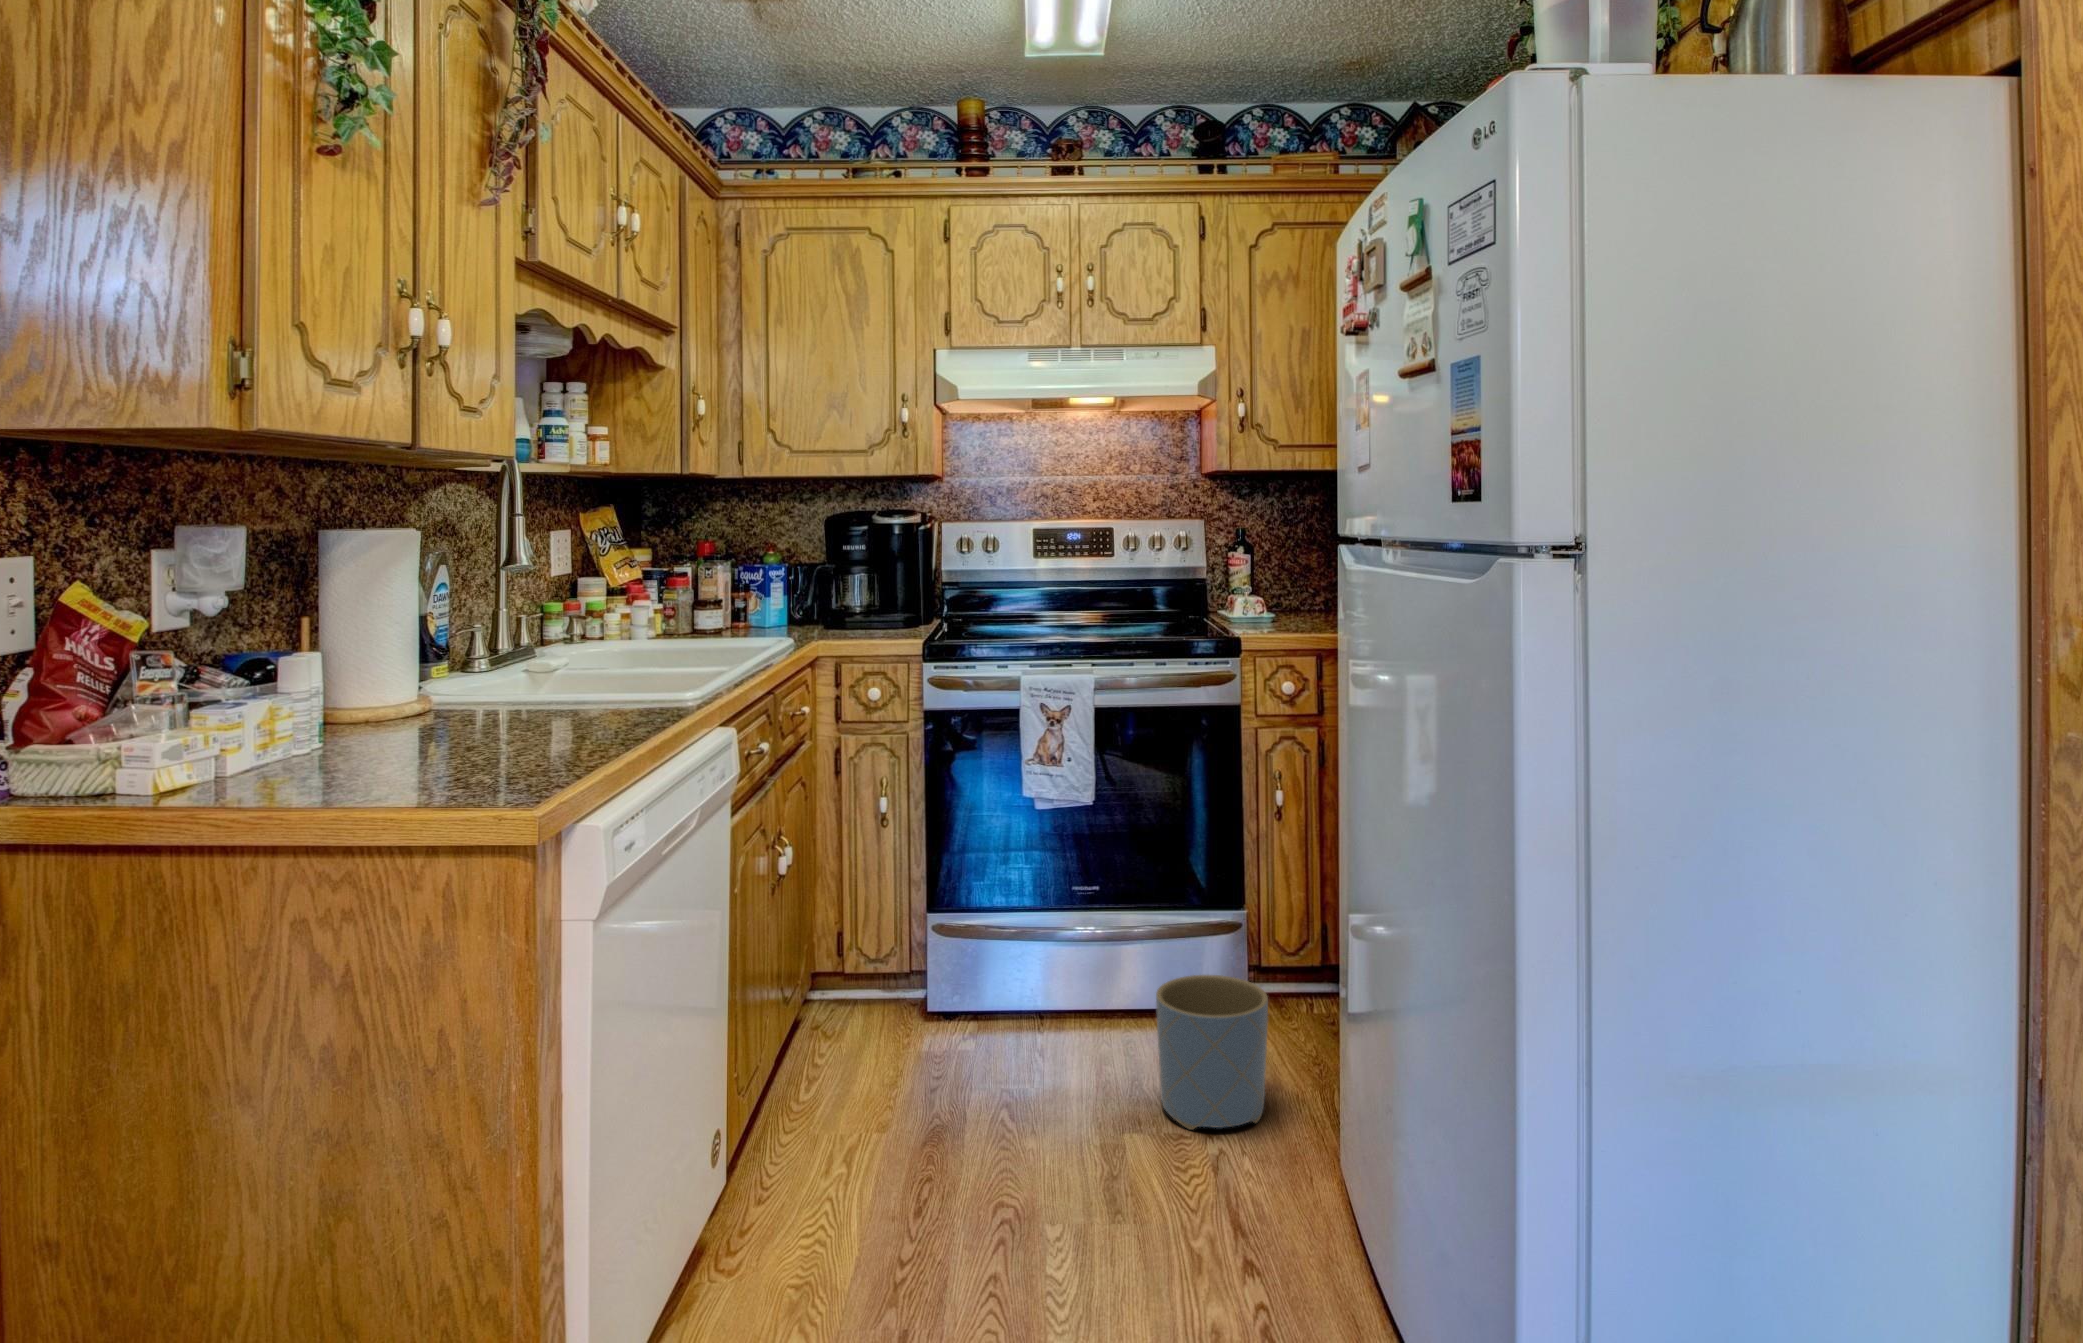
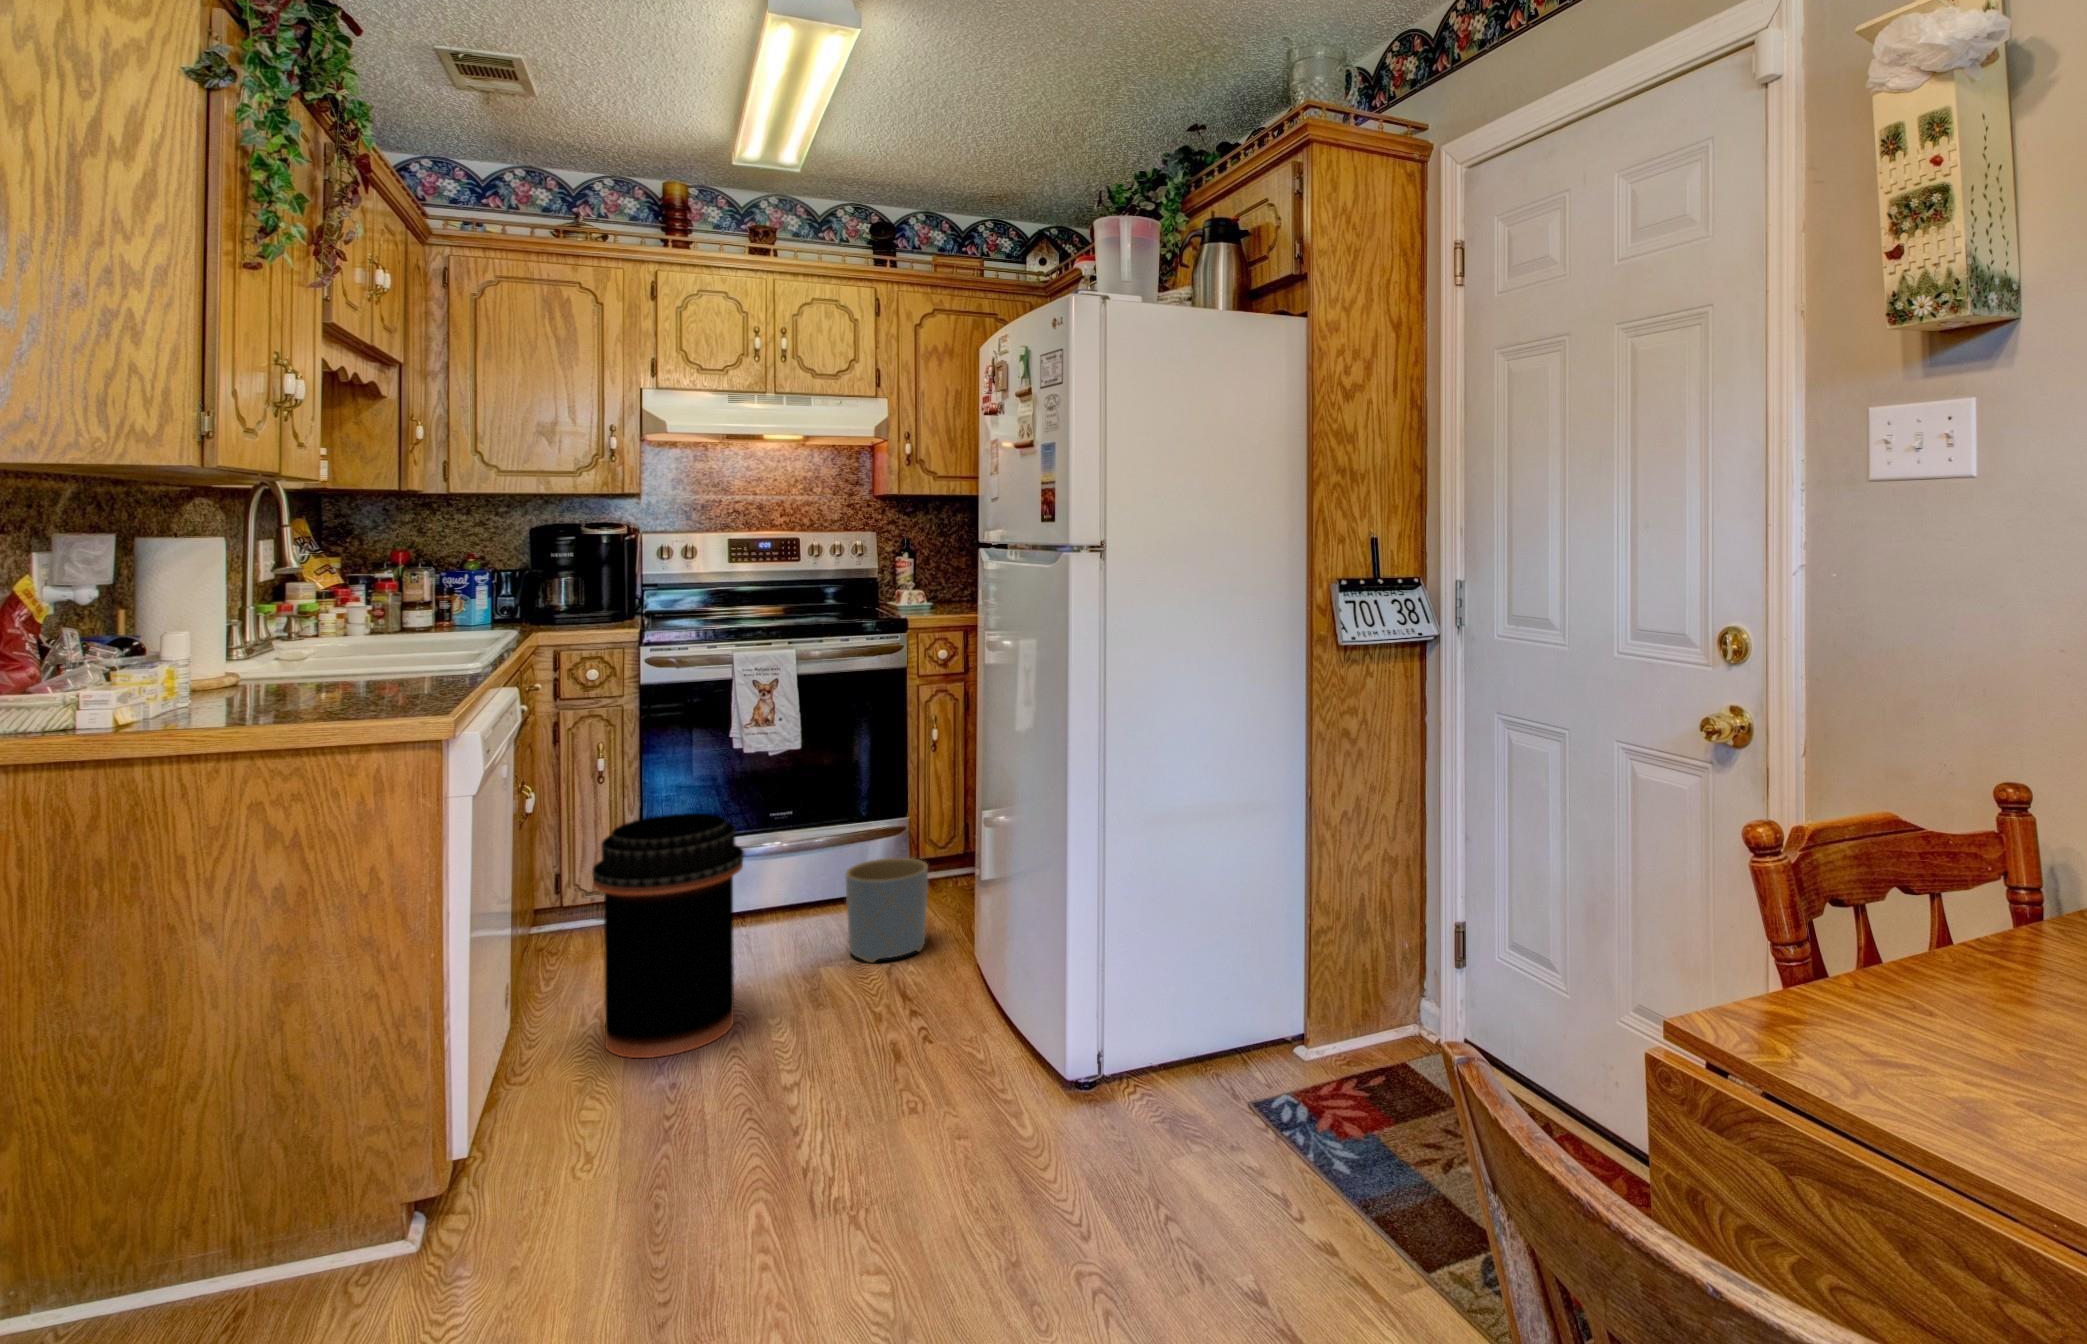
trash can: none [830,897,1014,1245] -> present [592,813,744,1058]

